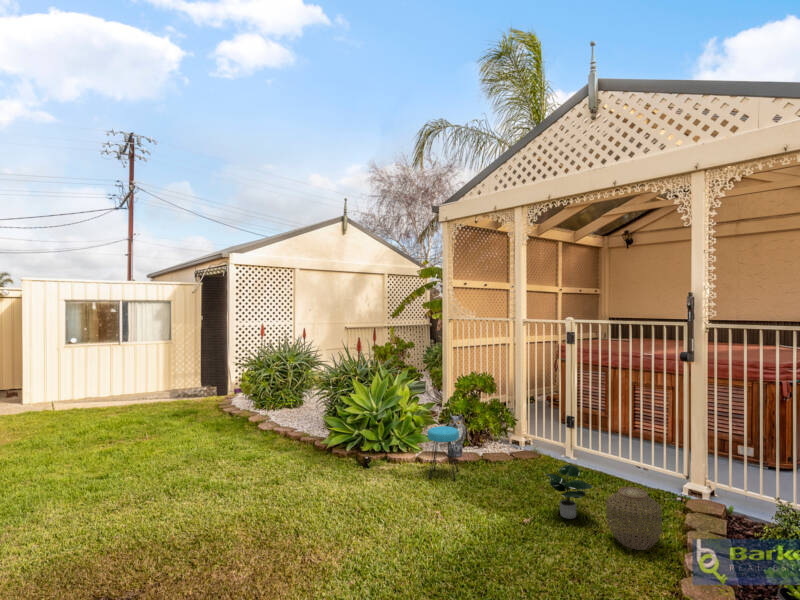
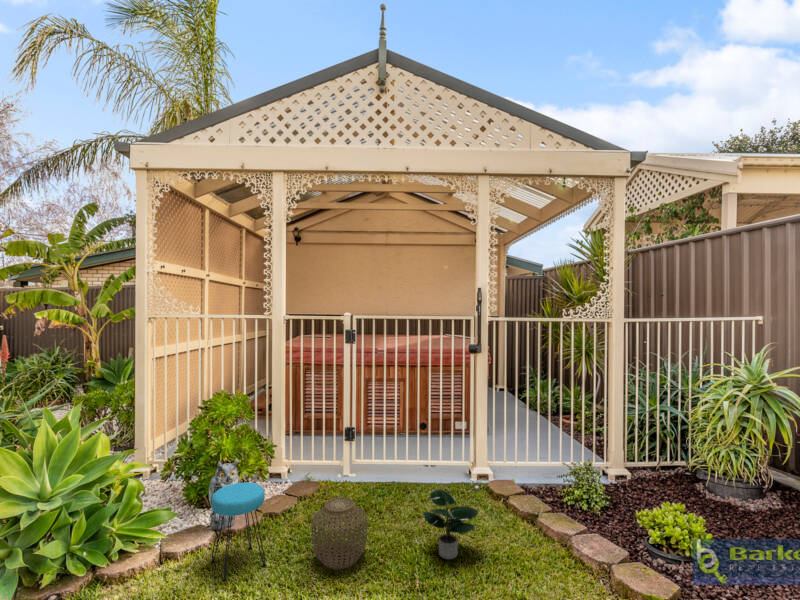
woven basket: present [606,487,662,550] -> present [311,497,367,569]

